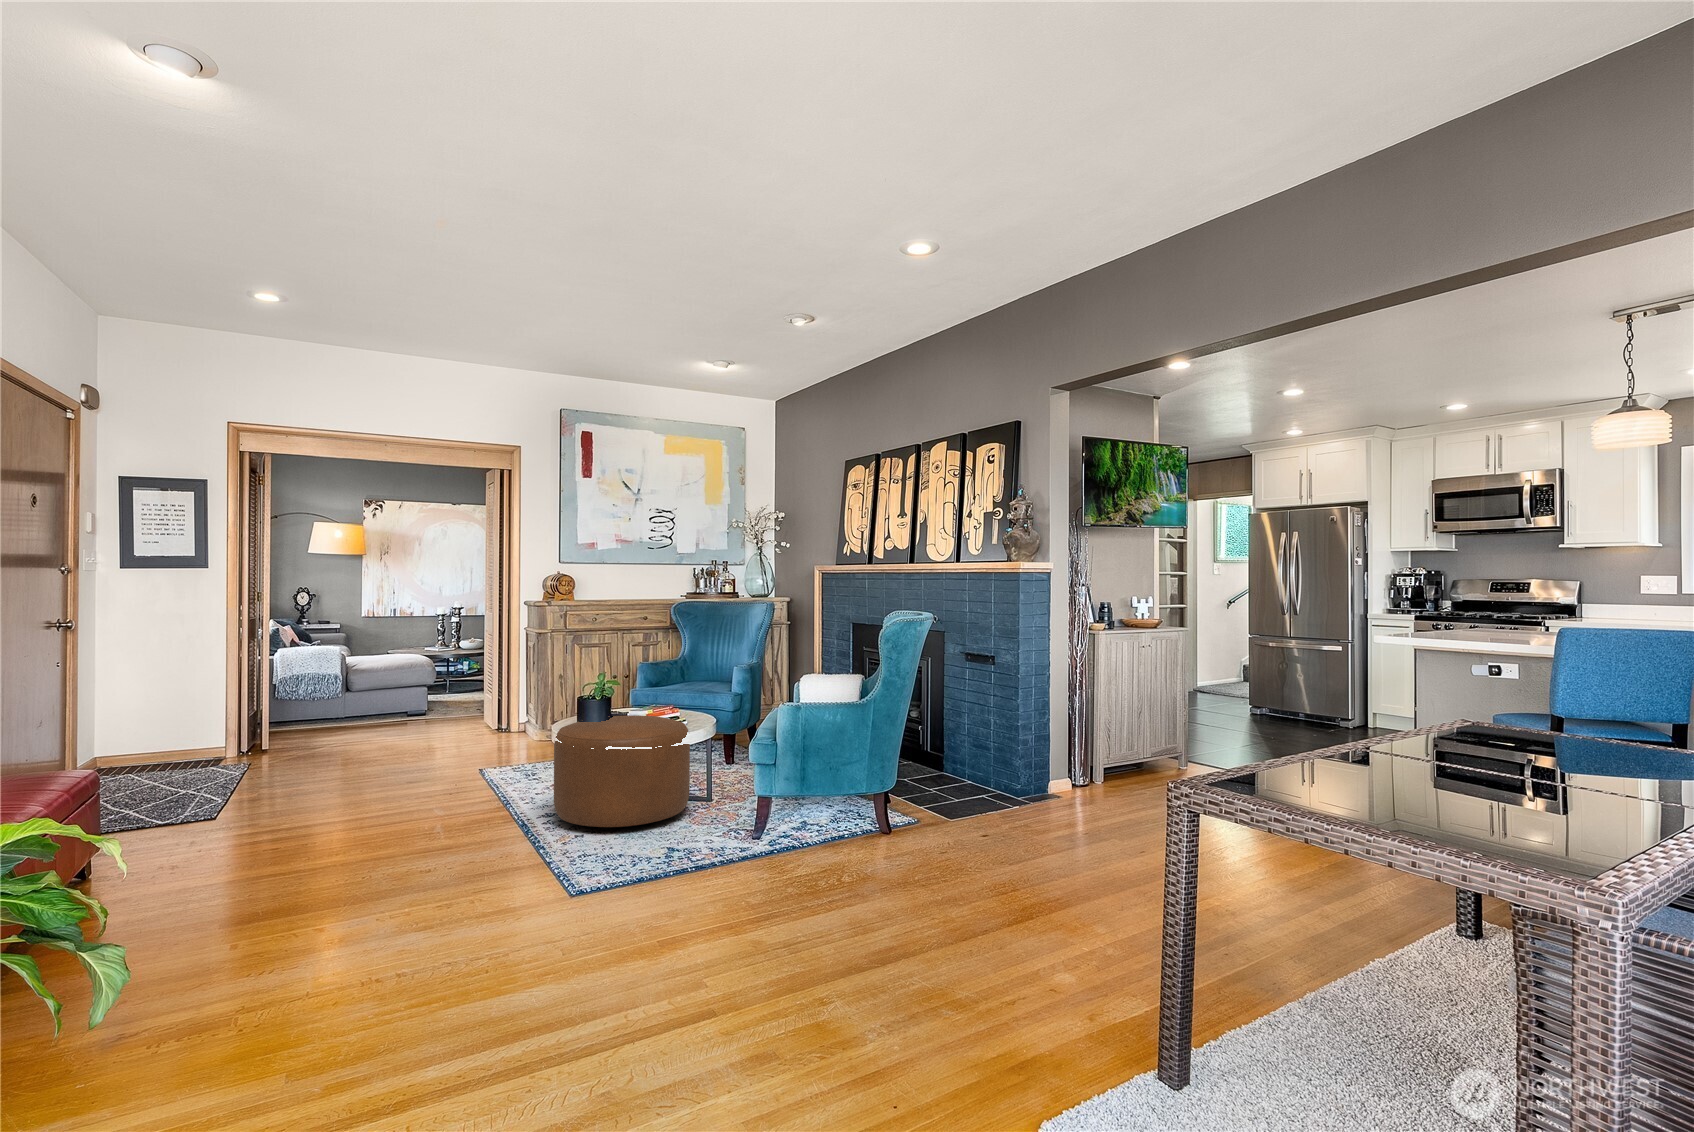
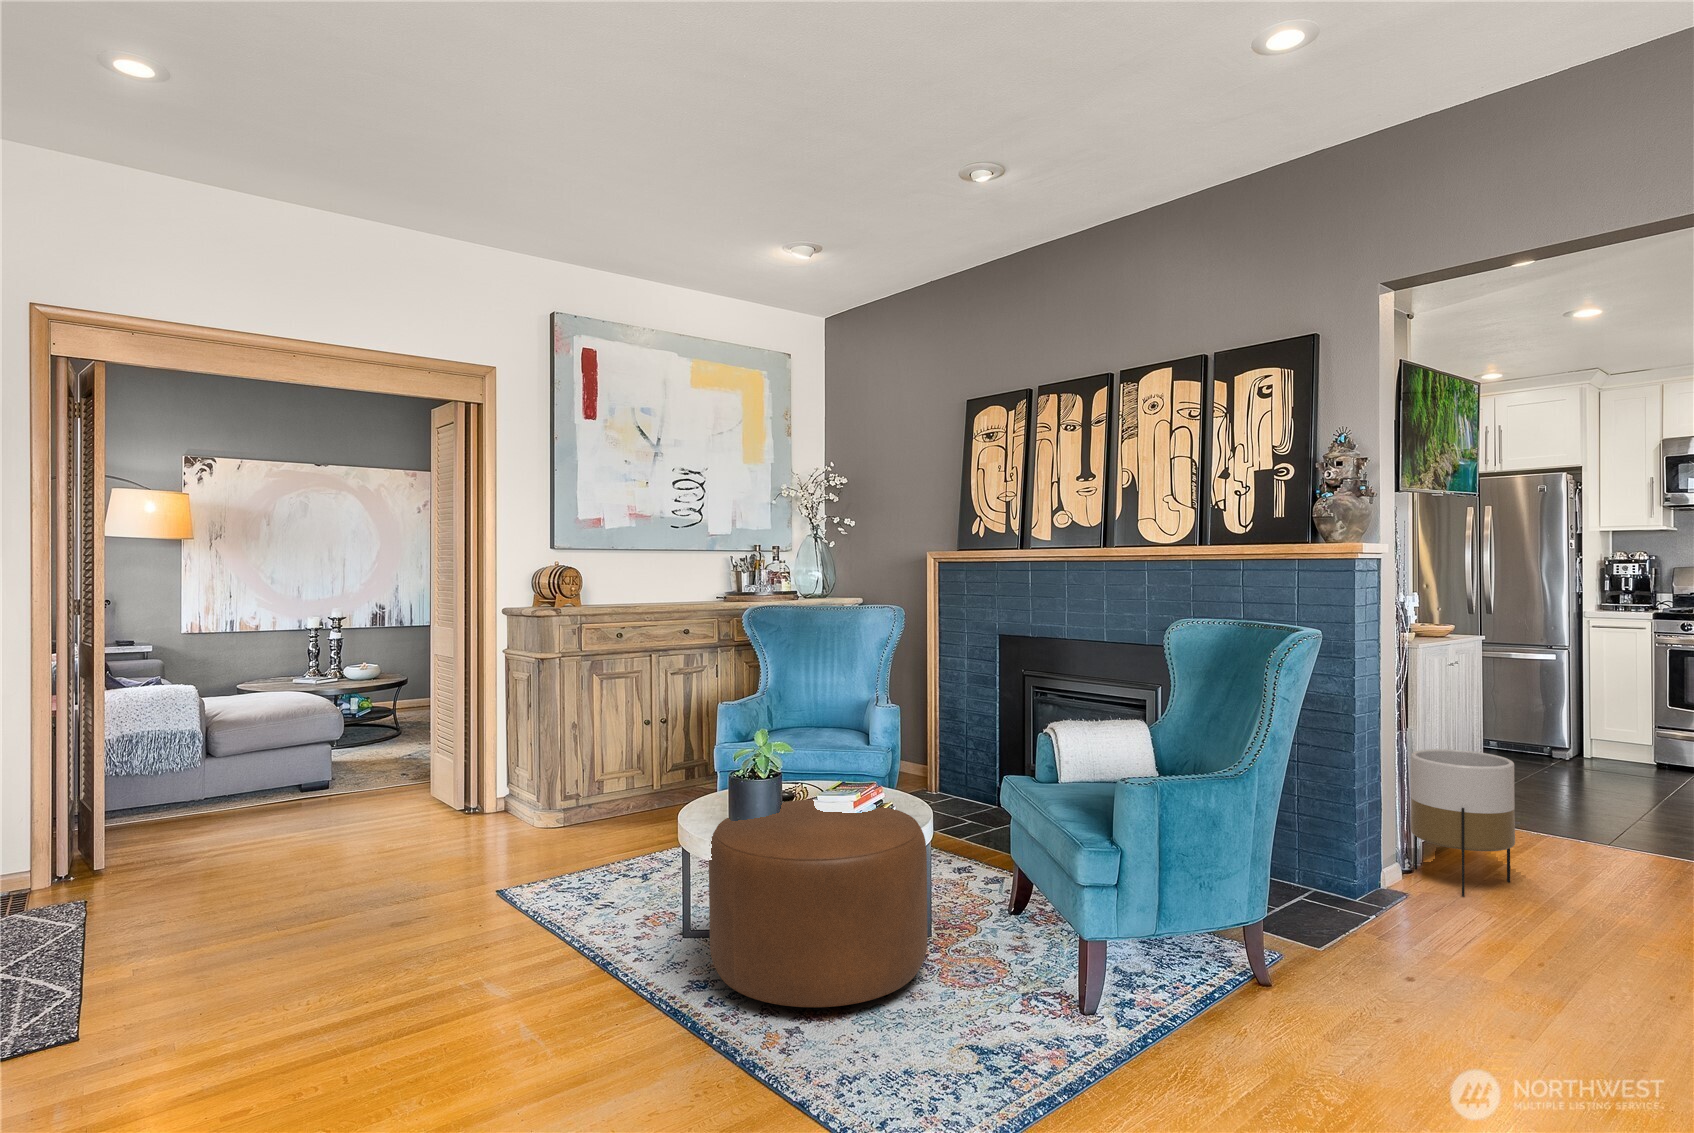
planter: none [1063,707,1129,805] -> present [1411,749,1515,897]

